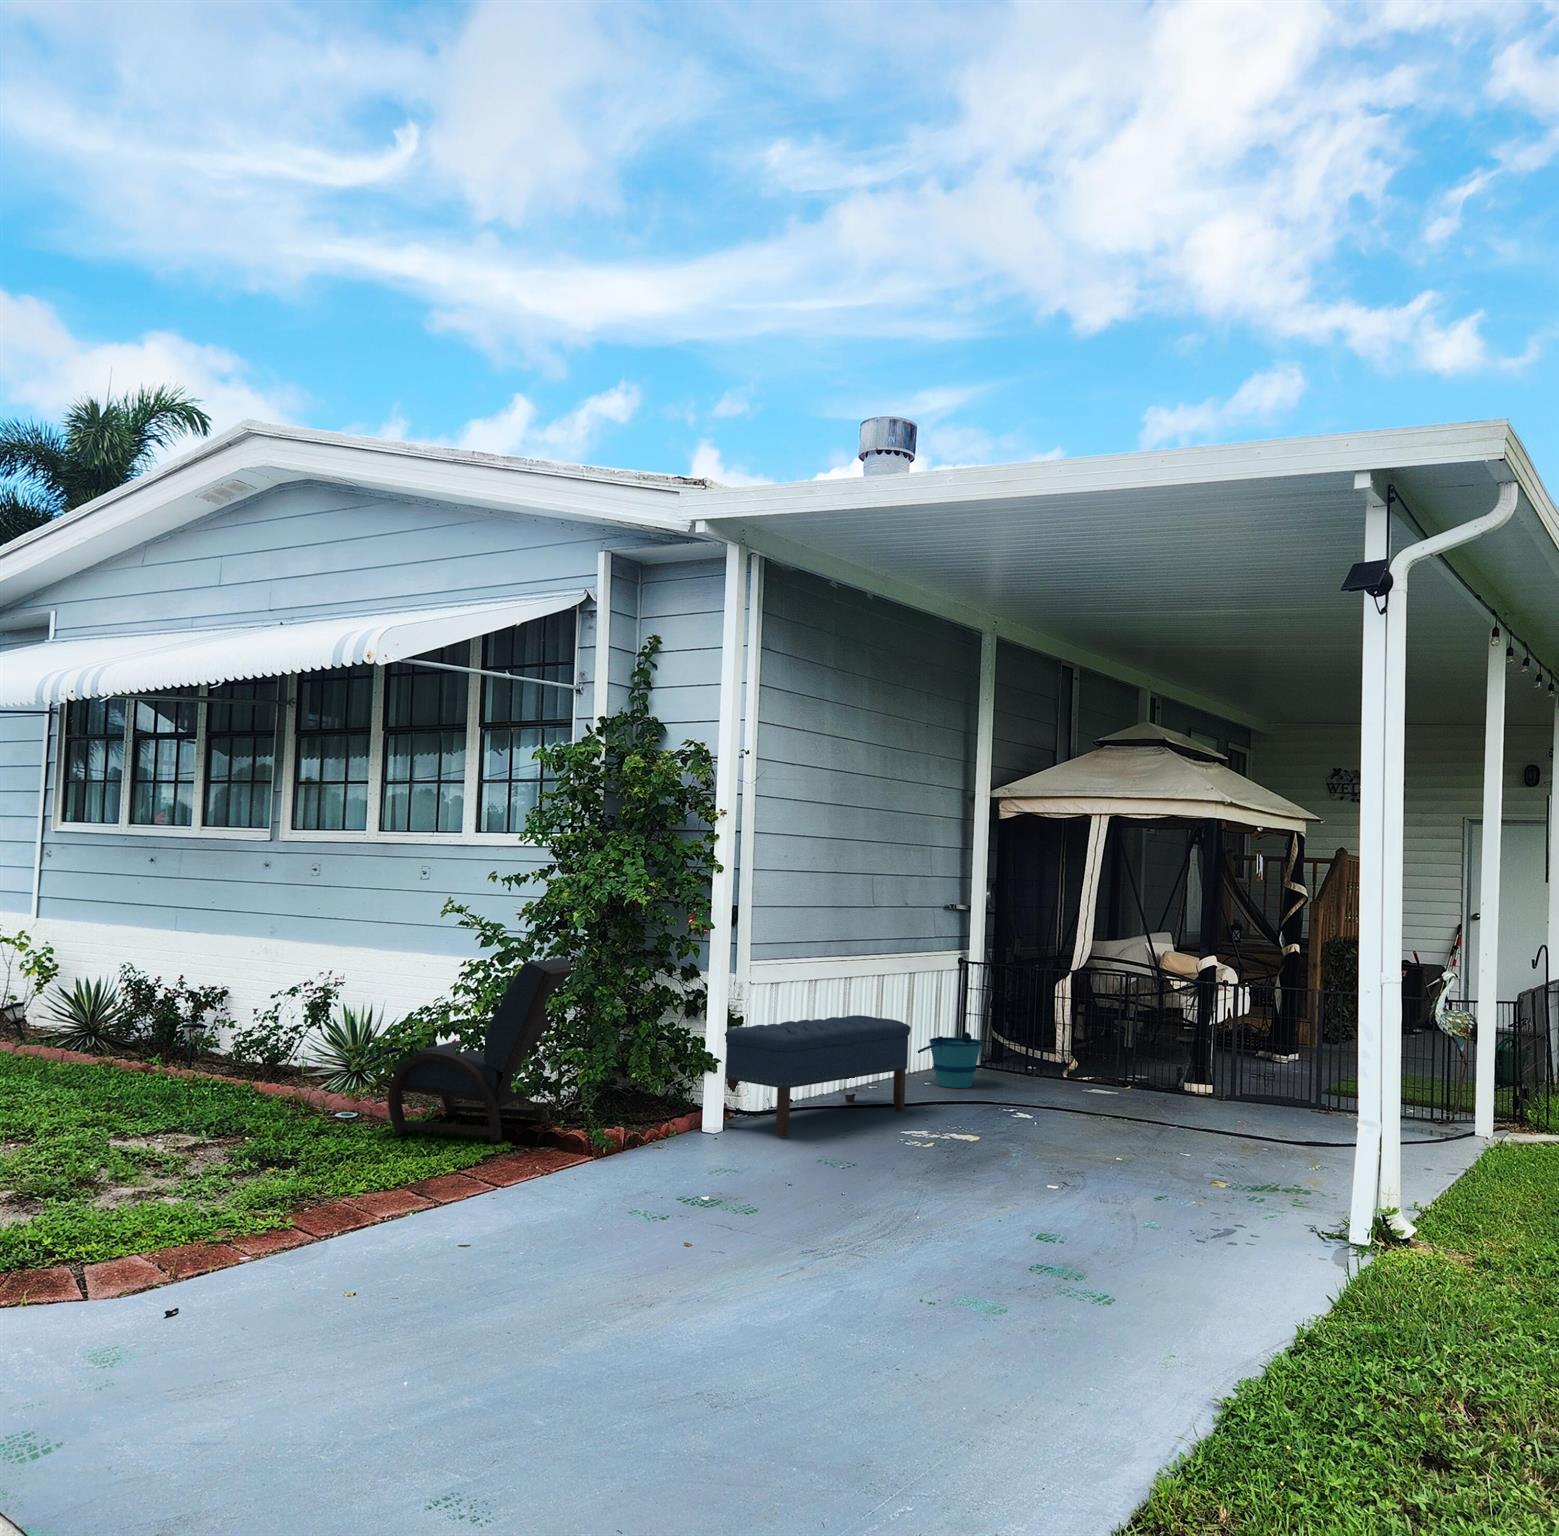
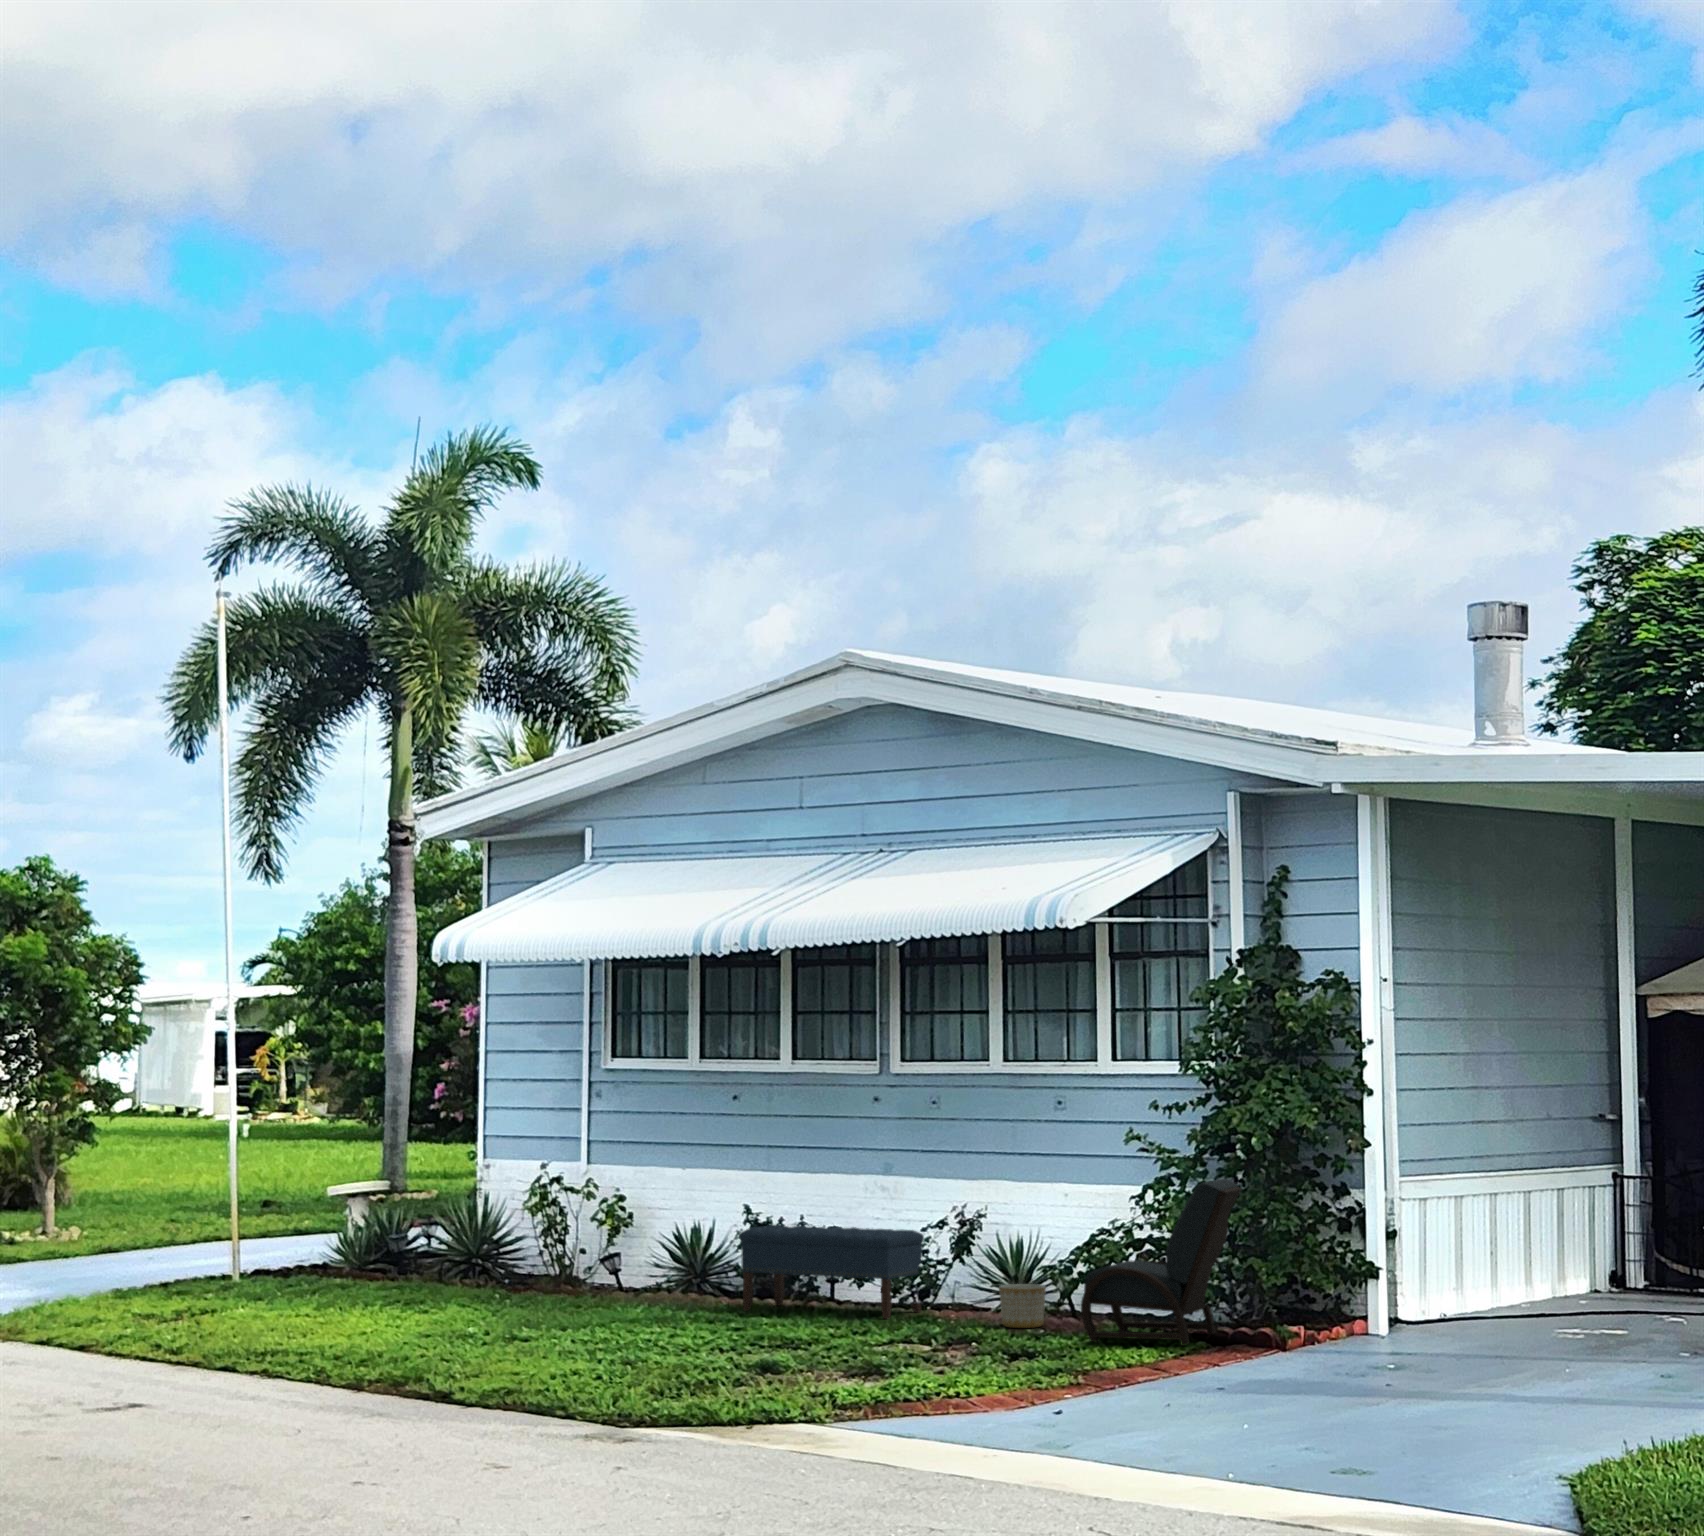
bench: present [725,1015,911,1137] -> present [739,1225,924,1319]
bucket: present [918,1032,982,1088] -> none [1569,1249,1641,1306]
planter: none [333,1058,384,1106] -> present [999,1284,1046,1328]

